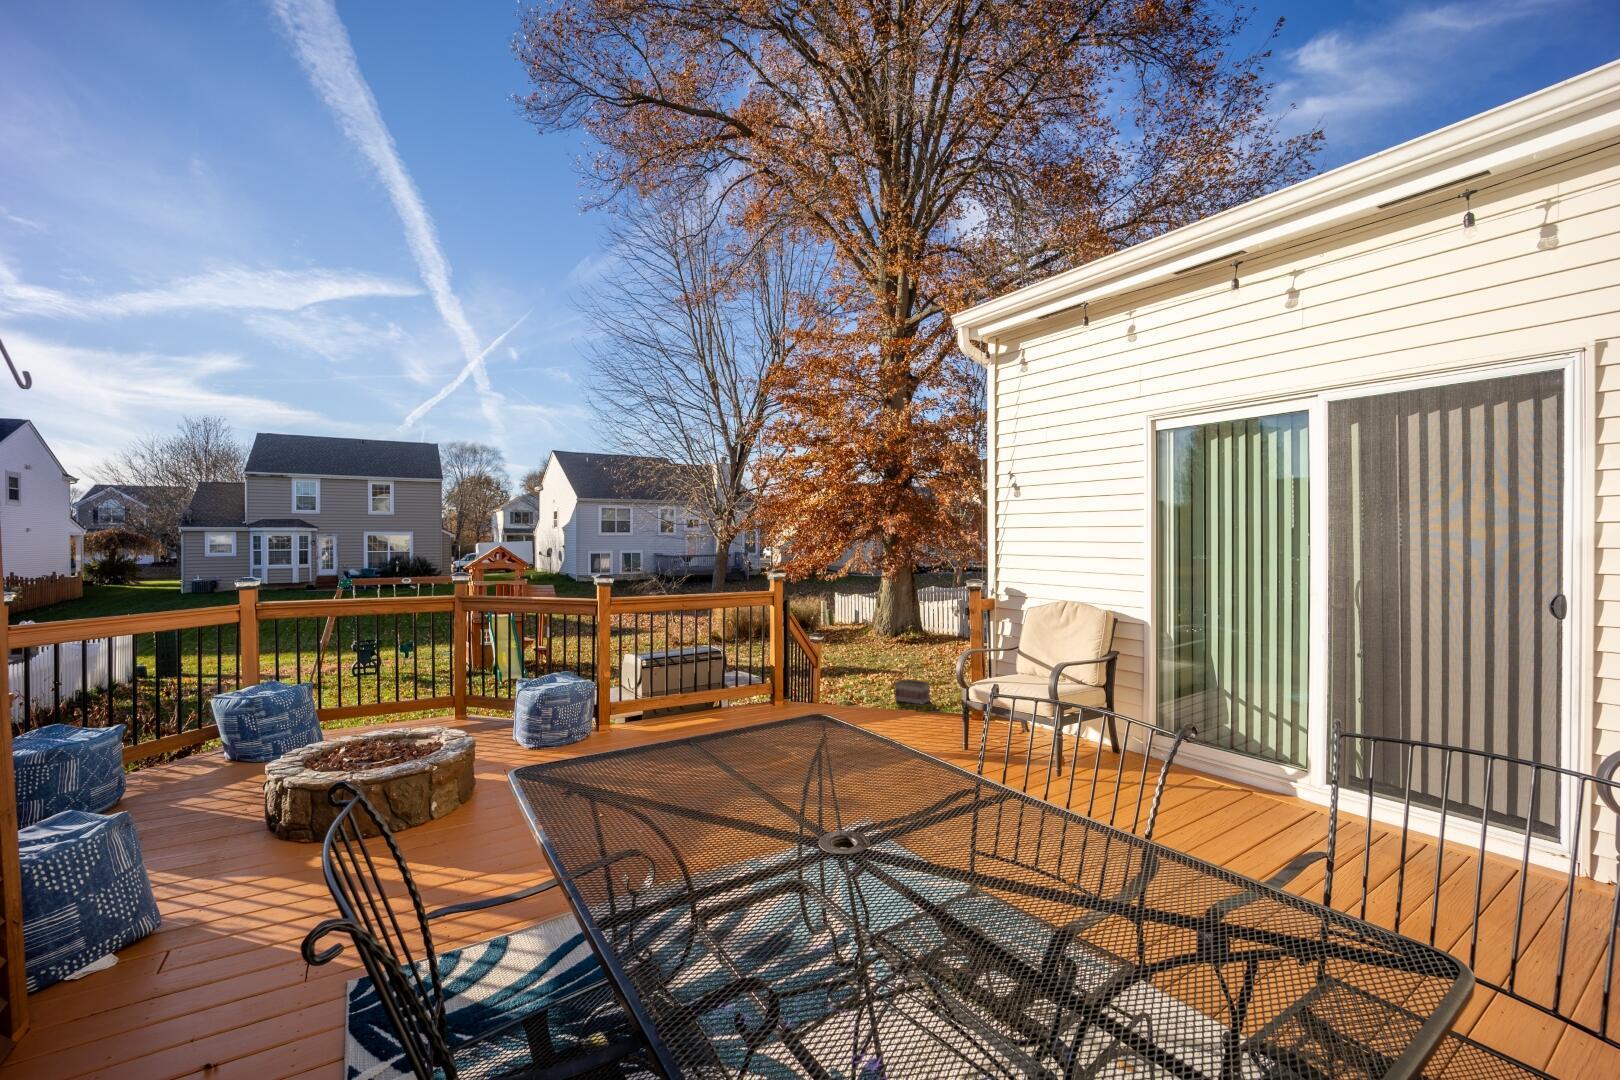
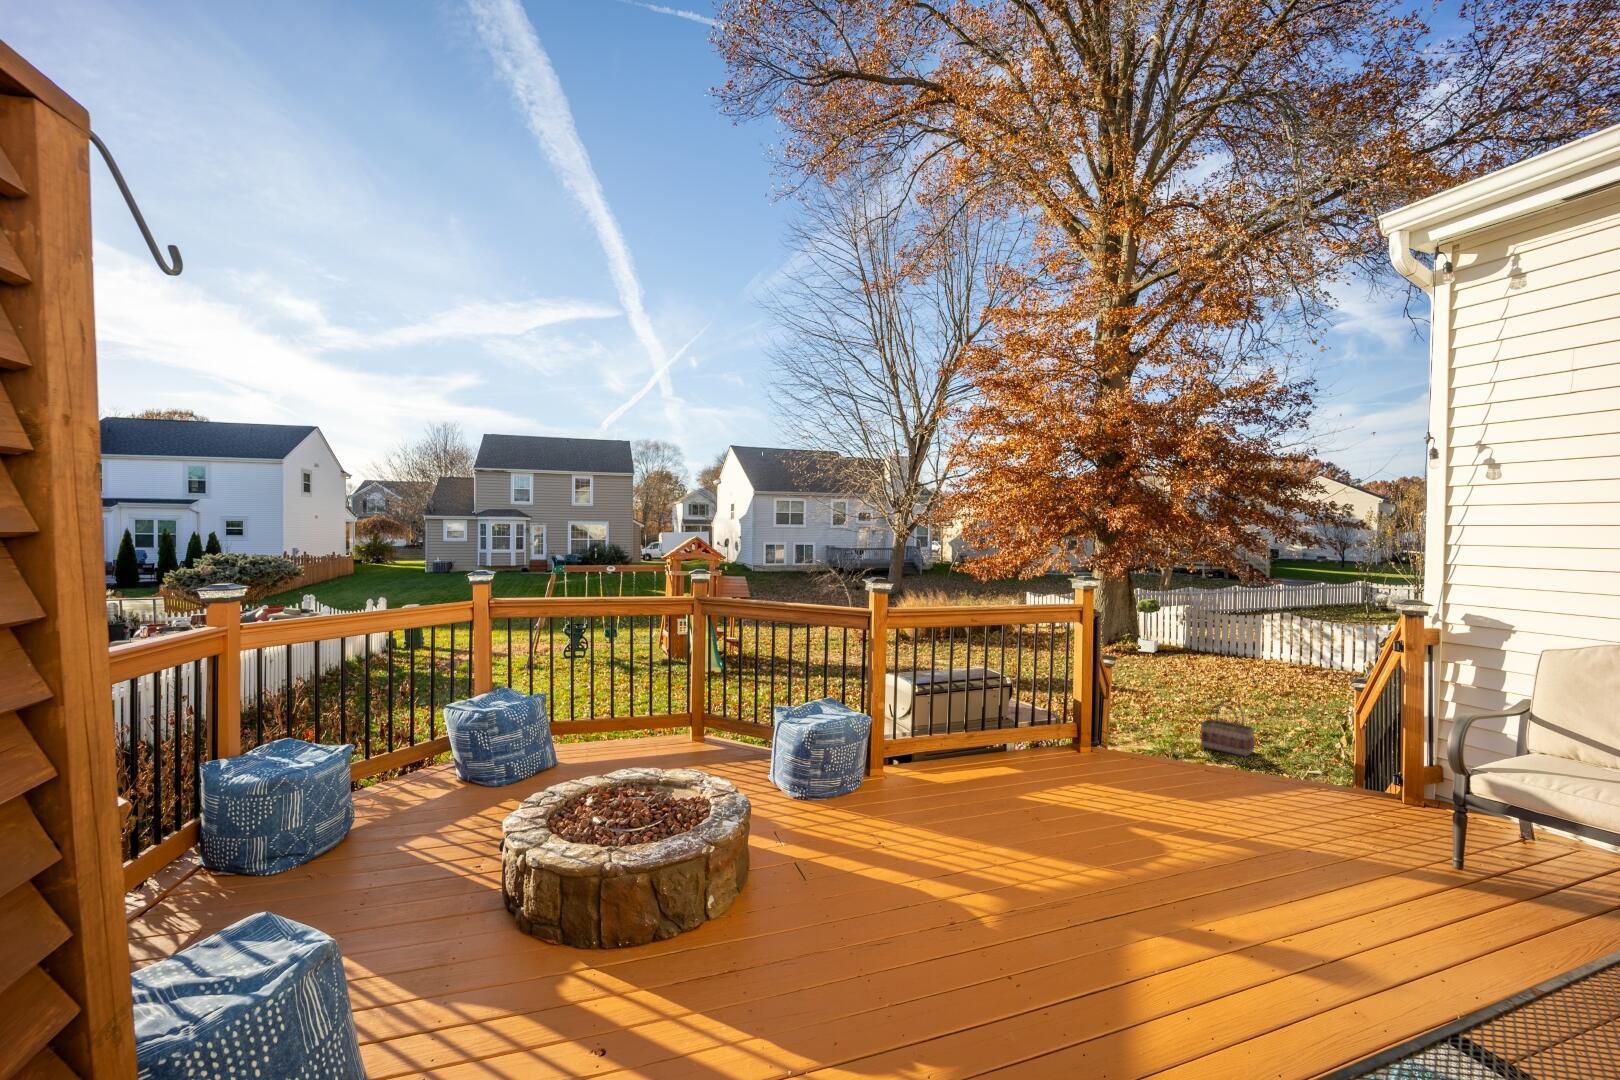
potted tree: none [896,591,915,637] -> present [1136,599,1161,653]

